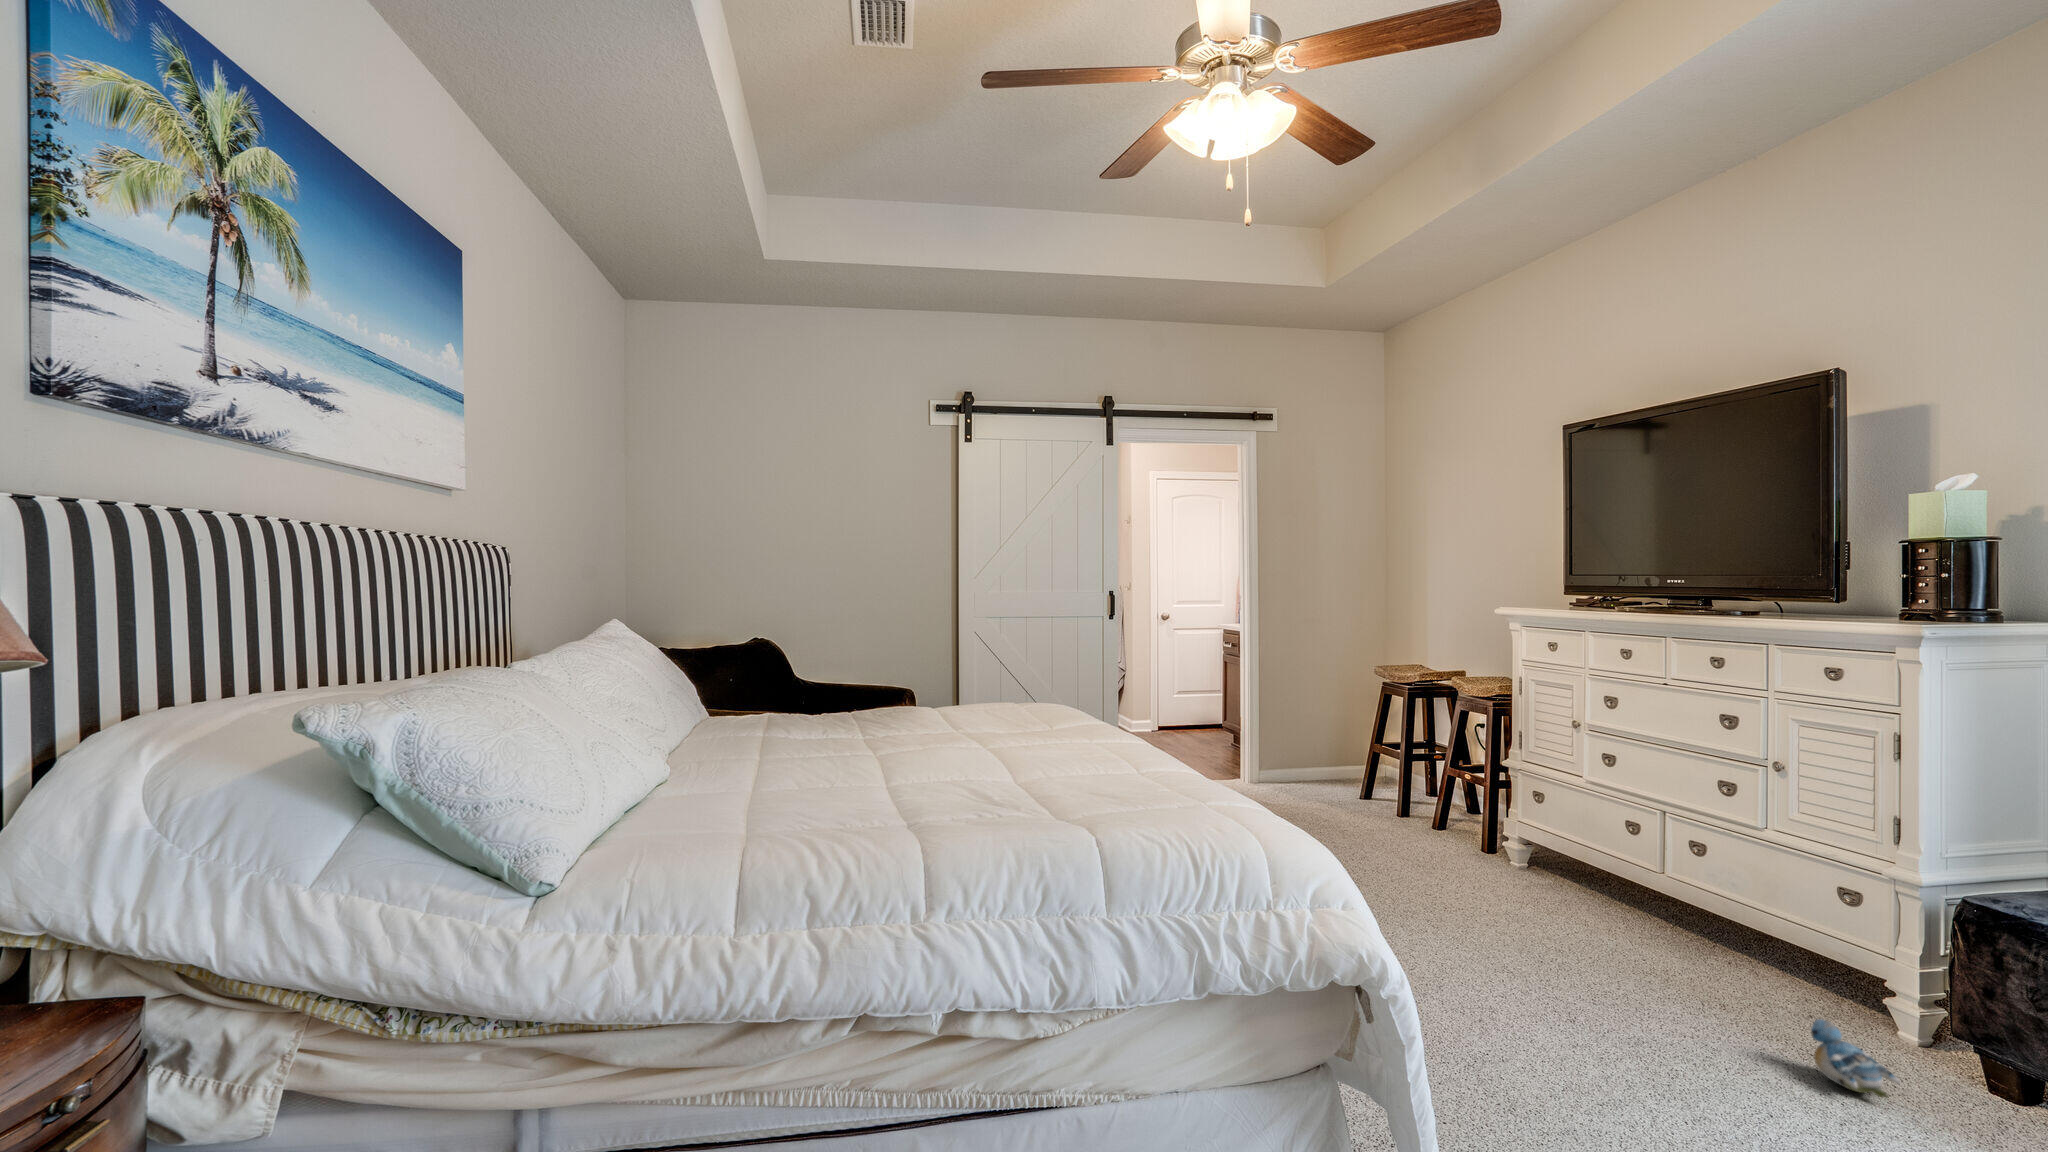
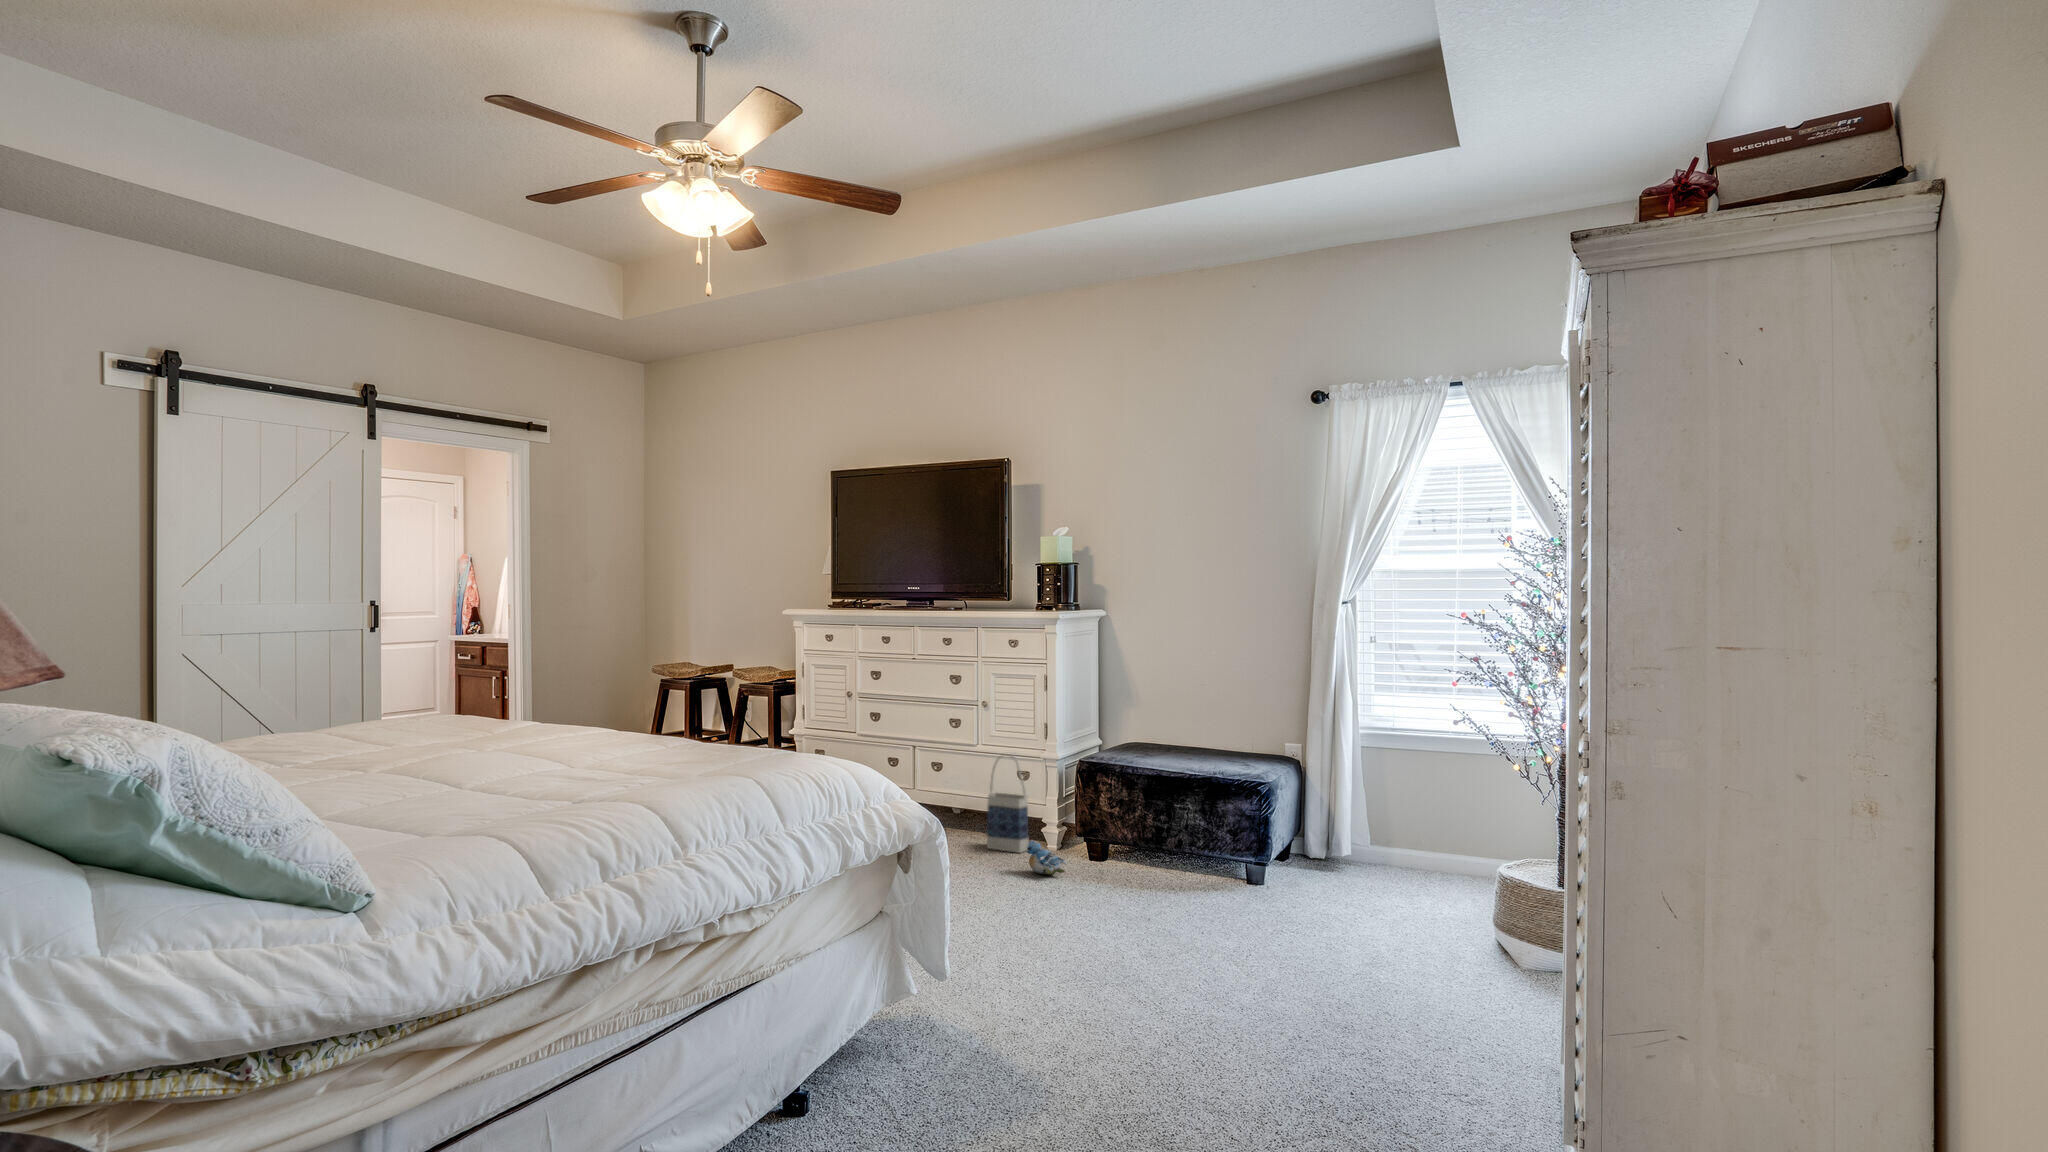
bag: none [1765,856,1853,1032] -> present [987,754,1028,853]

